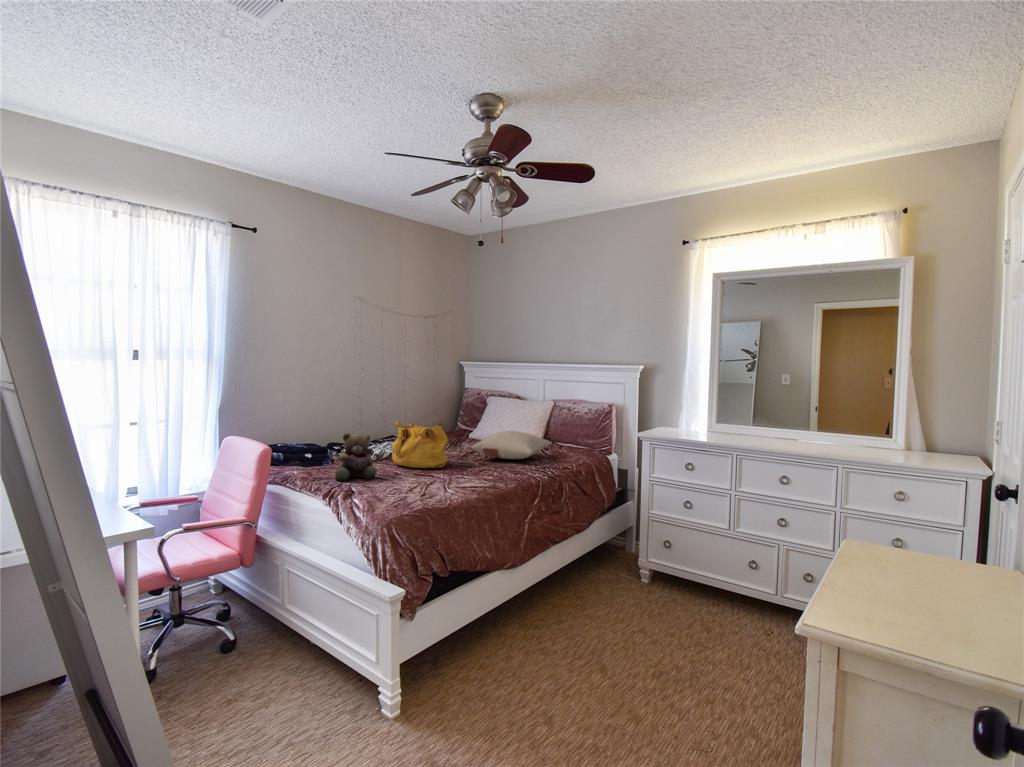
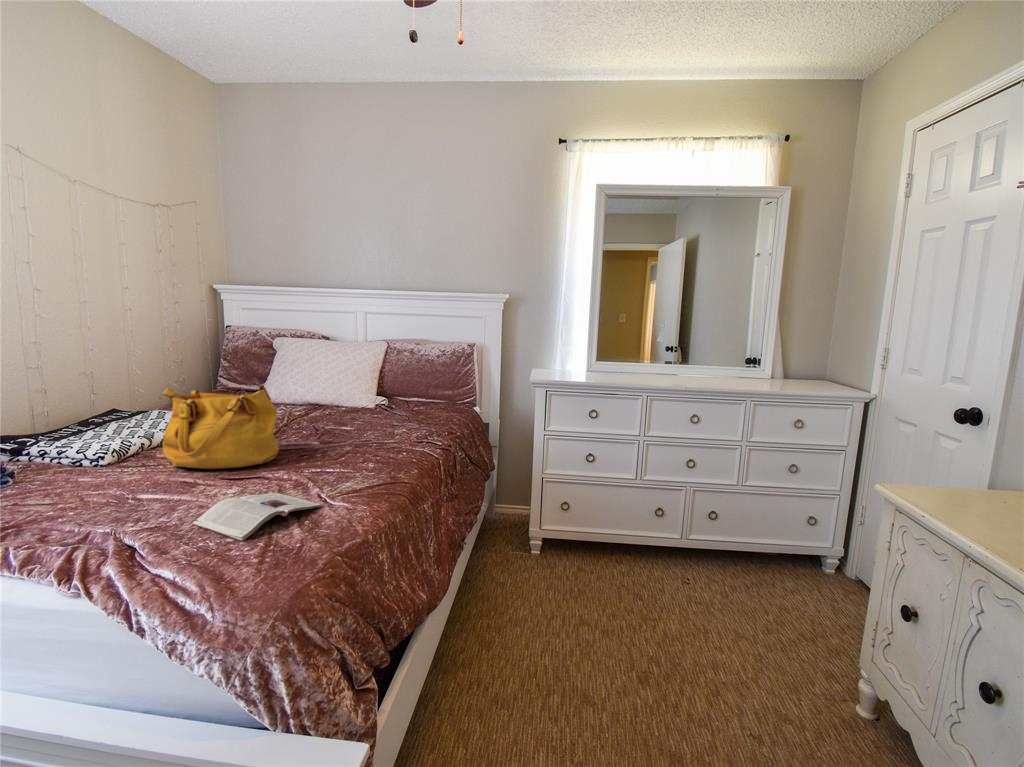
pillow: present [472,431,552,459] -> none [308,388,412,431]
teddy bear: present [335,433,377,481] -> none [63,422,161,530]
magazine: none [380,477,441,496] -> present [192,492,322,541]

